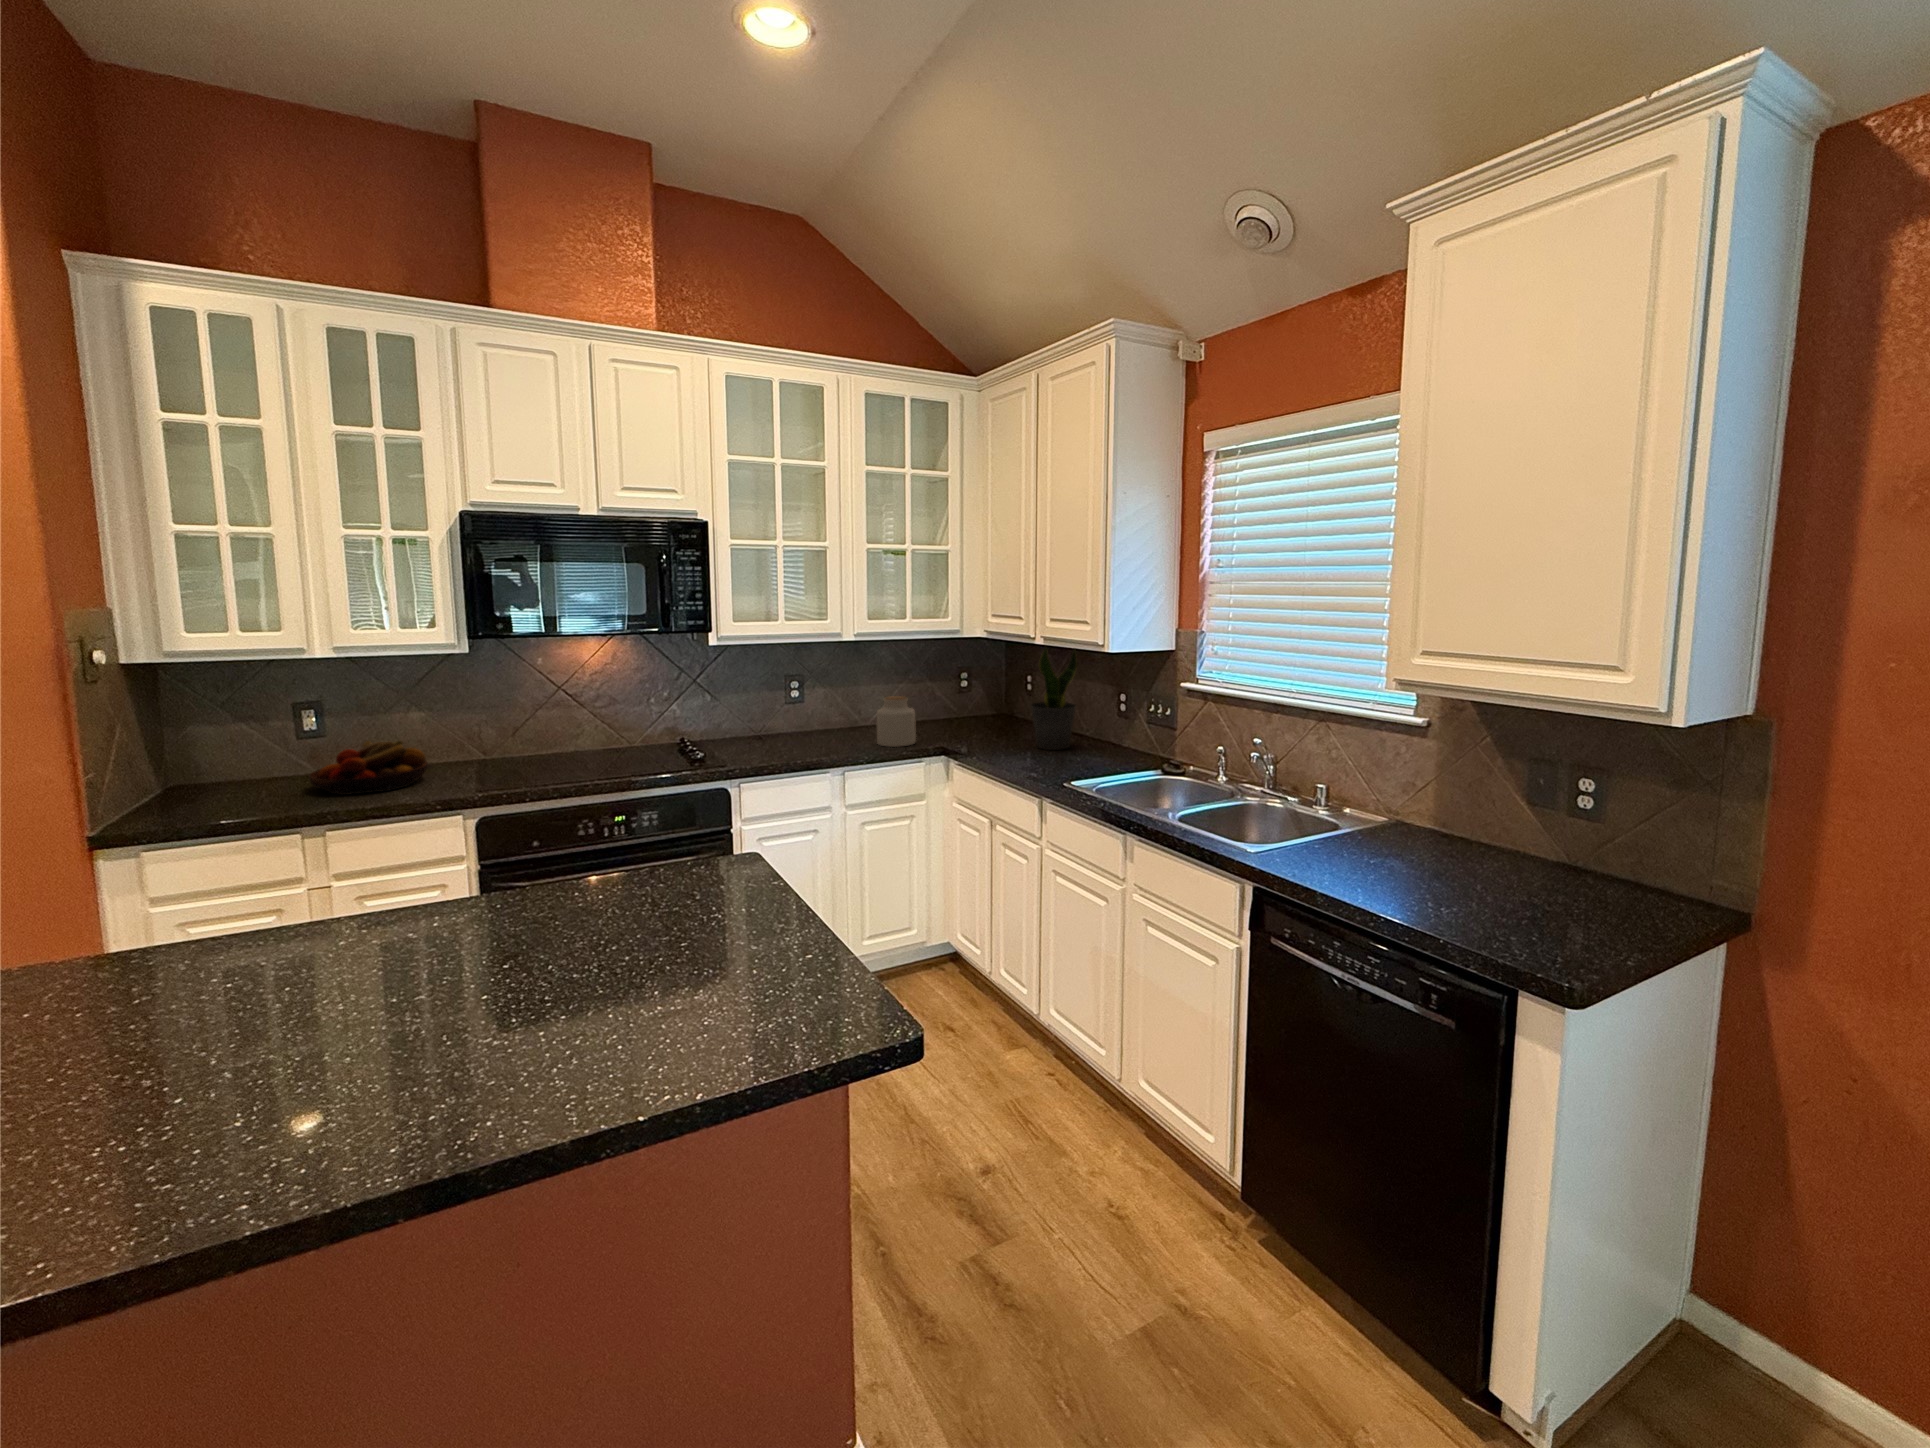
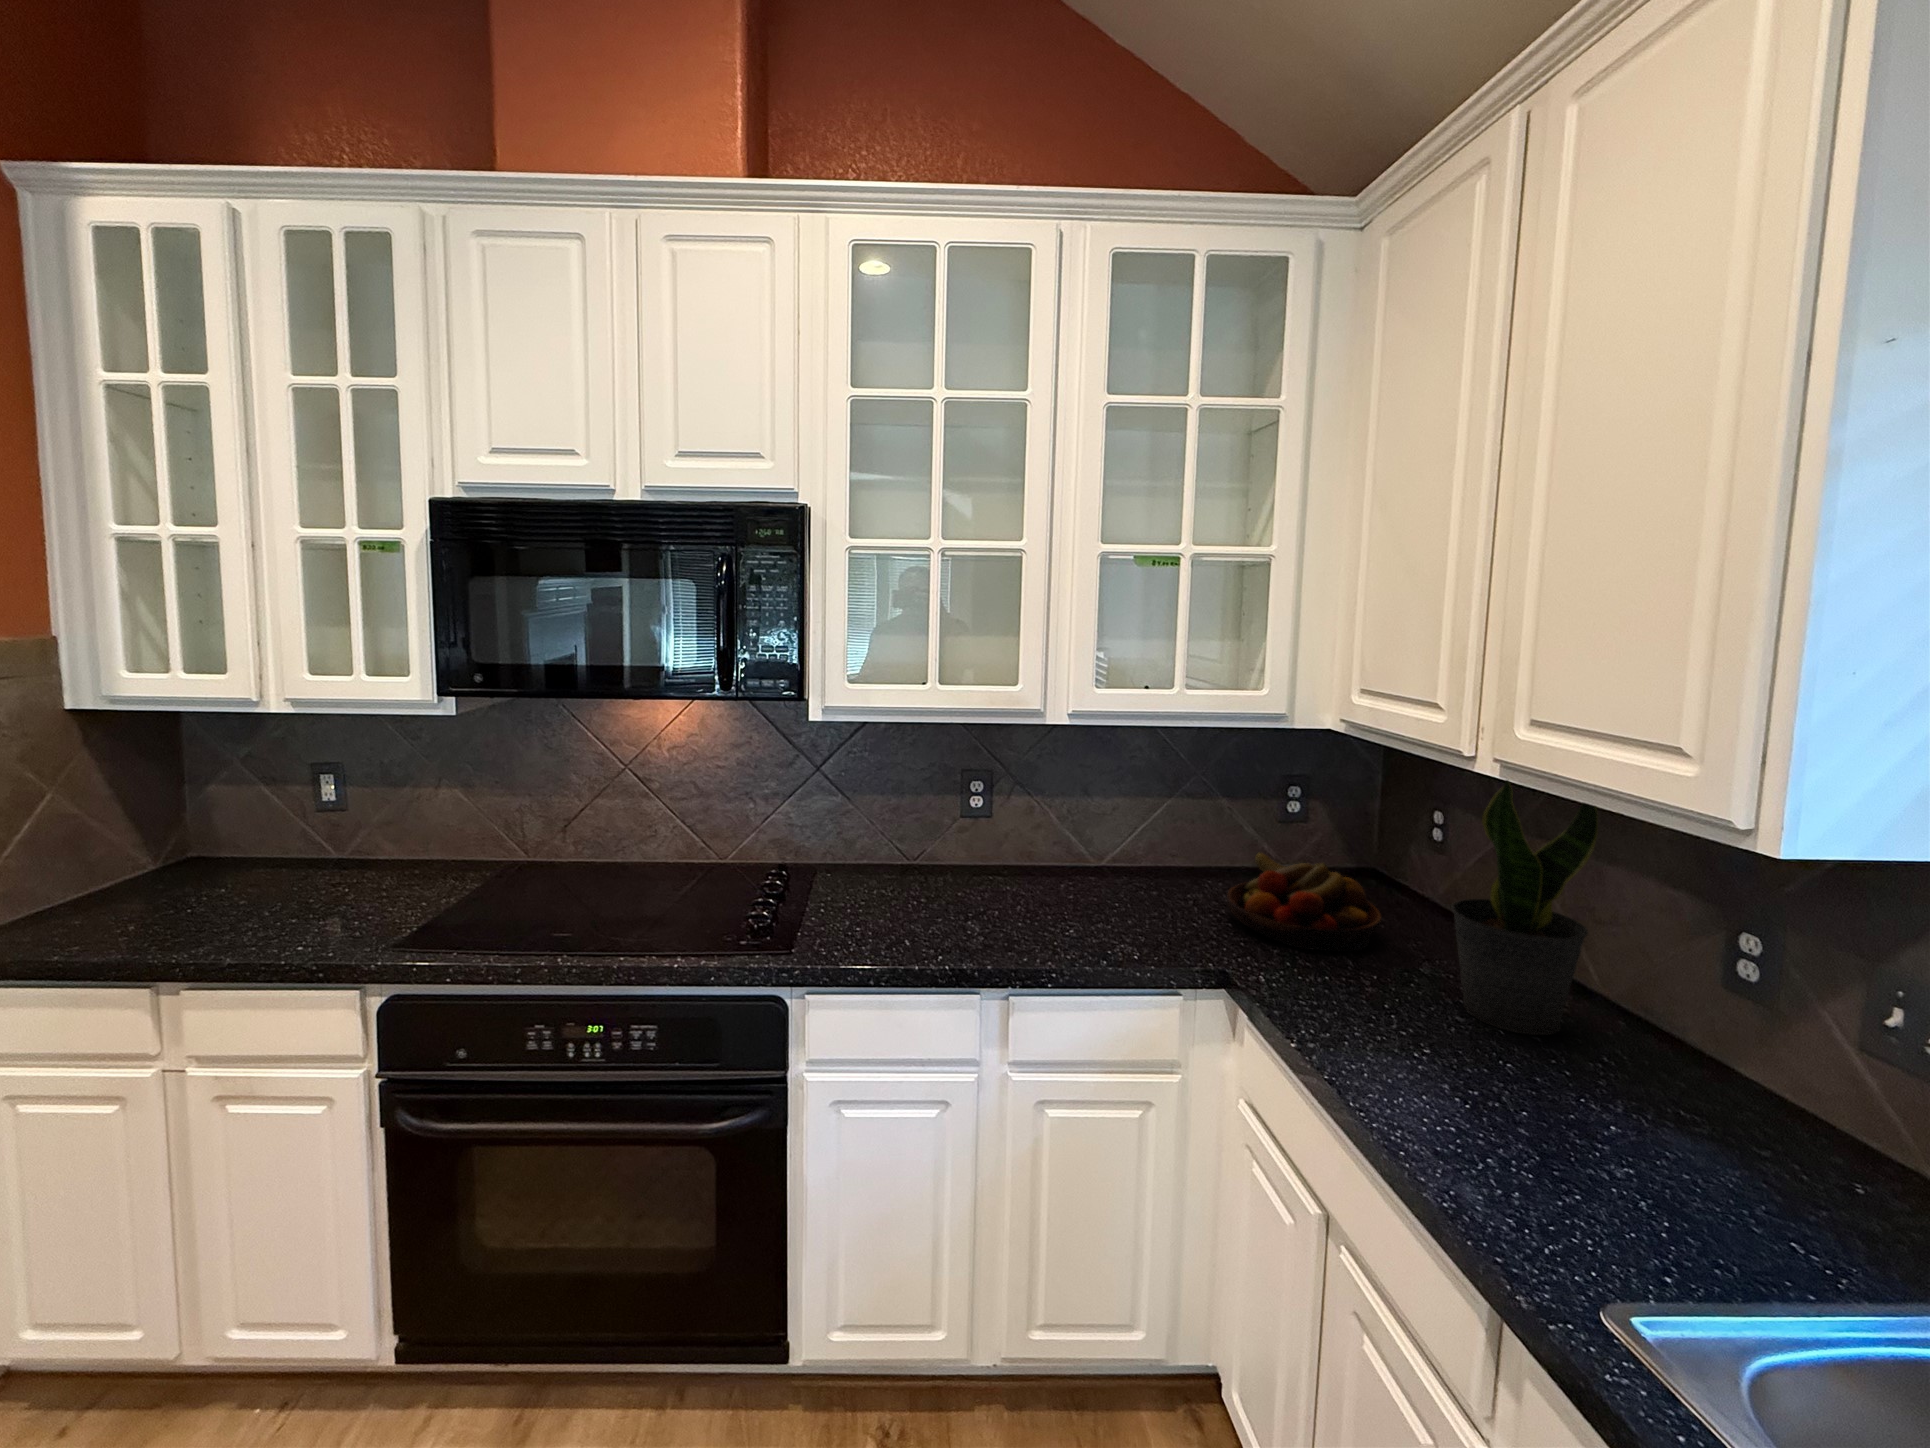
jar: present [877,696,916,747] -> none [1097,838,1177,946]
fruit bowl: present [309,740,428,795] -> present [1227,853,1382,951]

